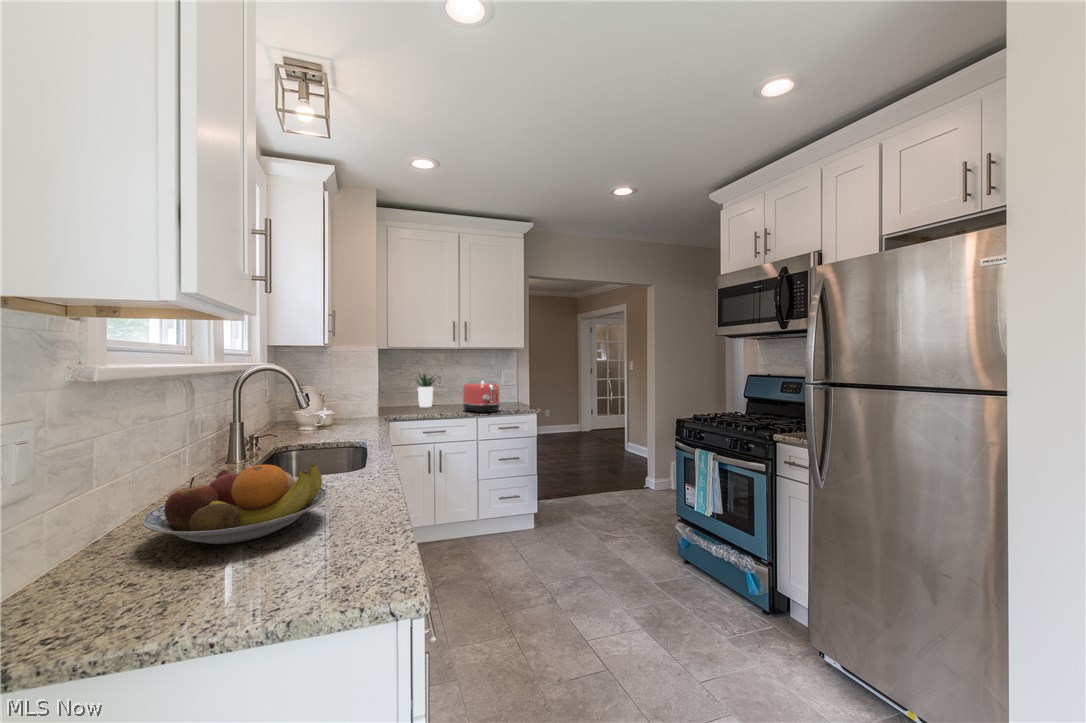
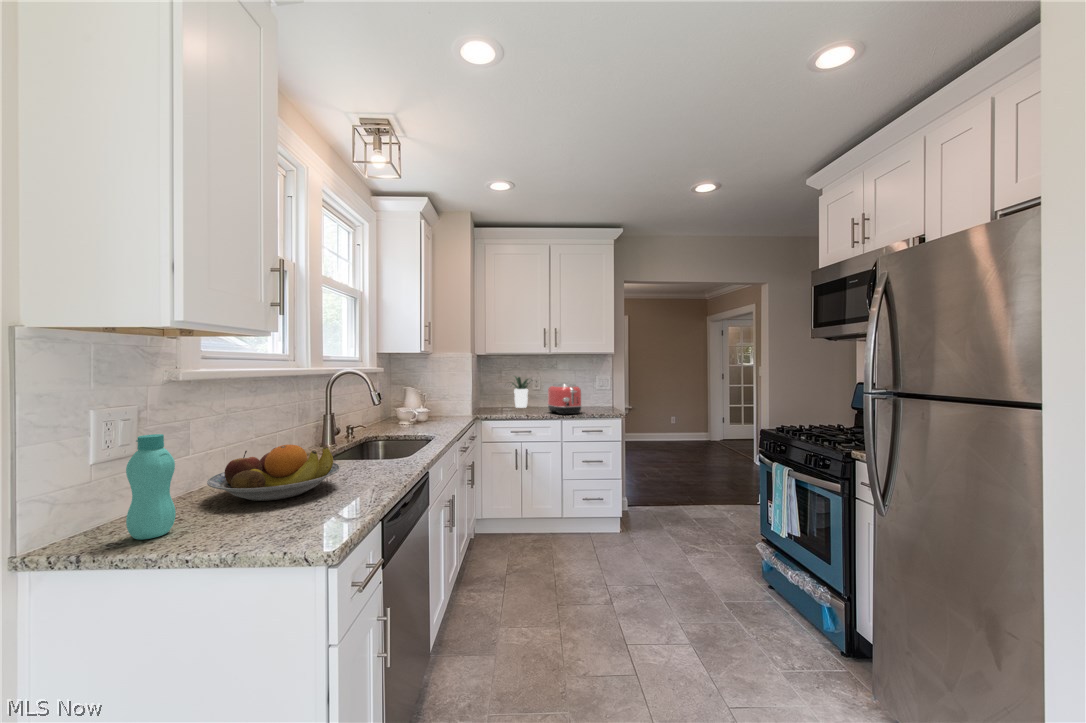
bottle: none [65,463,144,627] -> present [126,434,176,539]

